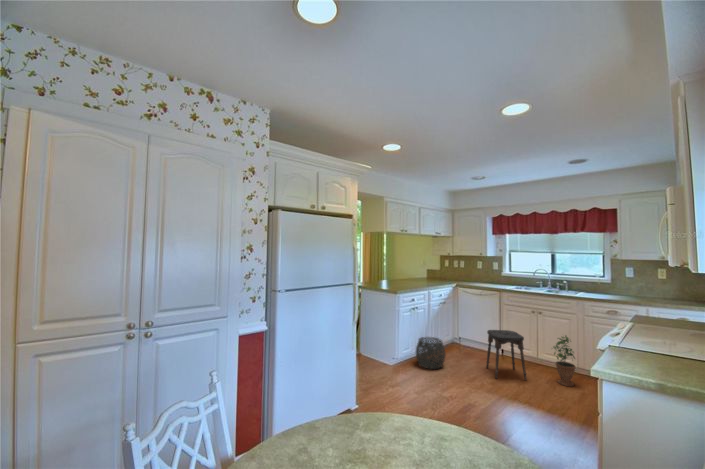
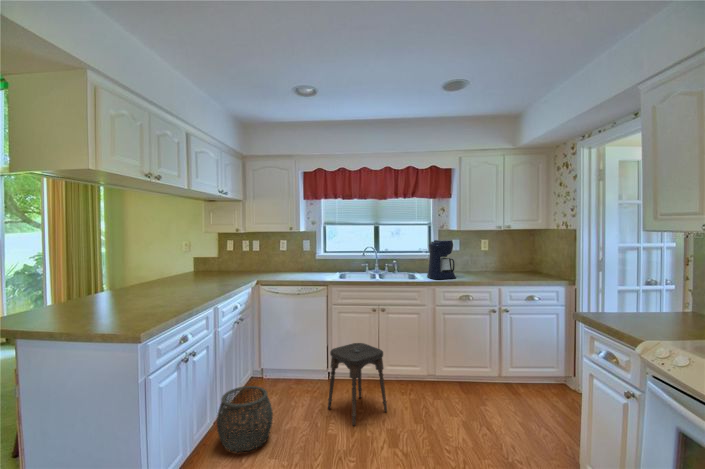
coffee maker: none [586,266,615,298] -> present [427,240,456,279]
potted plant: present [553,336,575,386] -> none [408,333,434,402]

